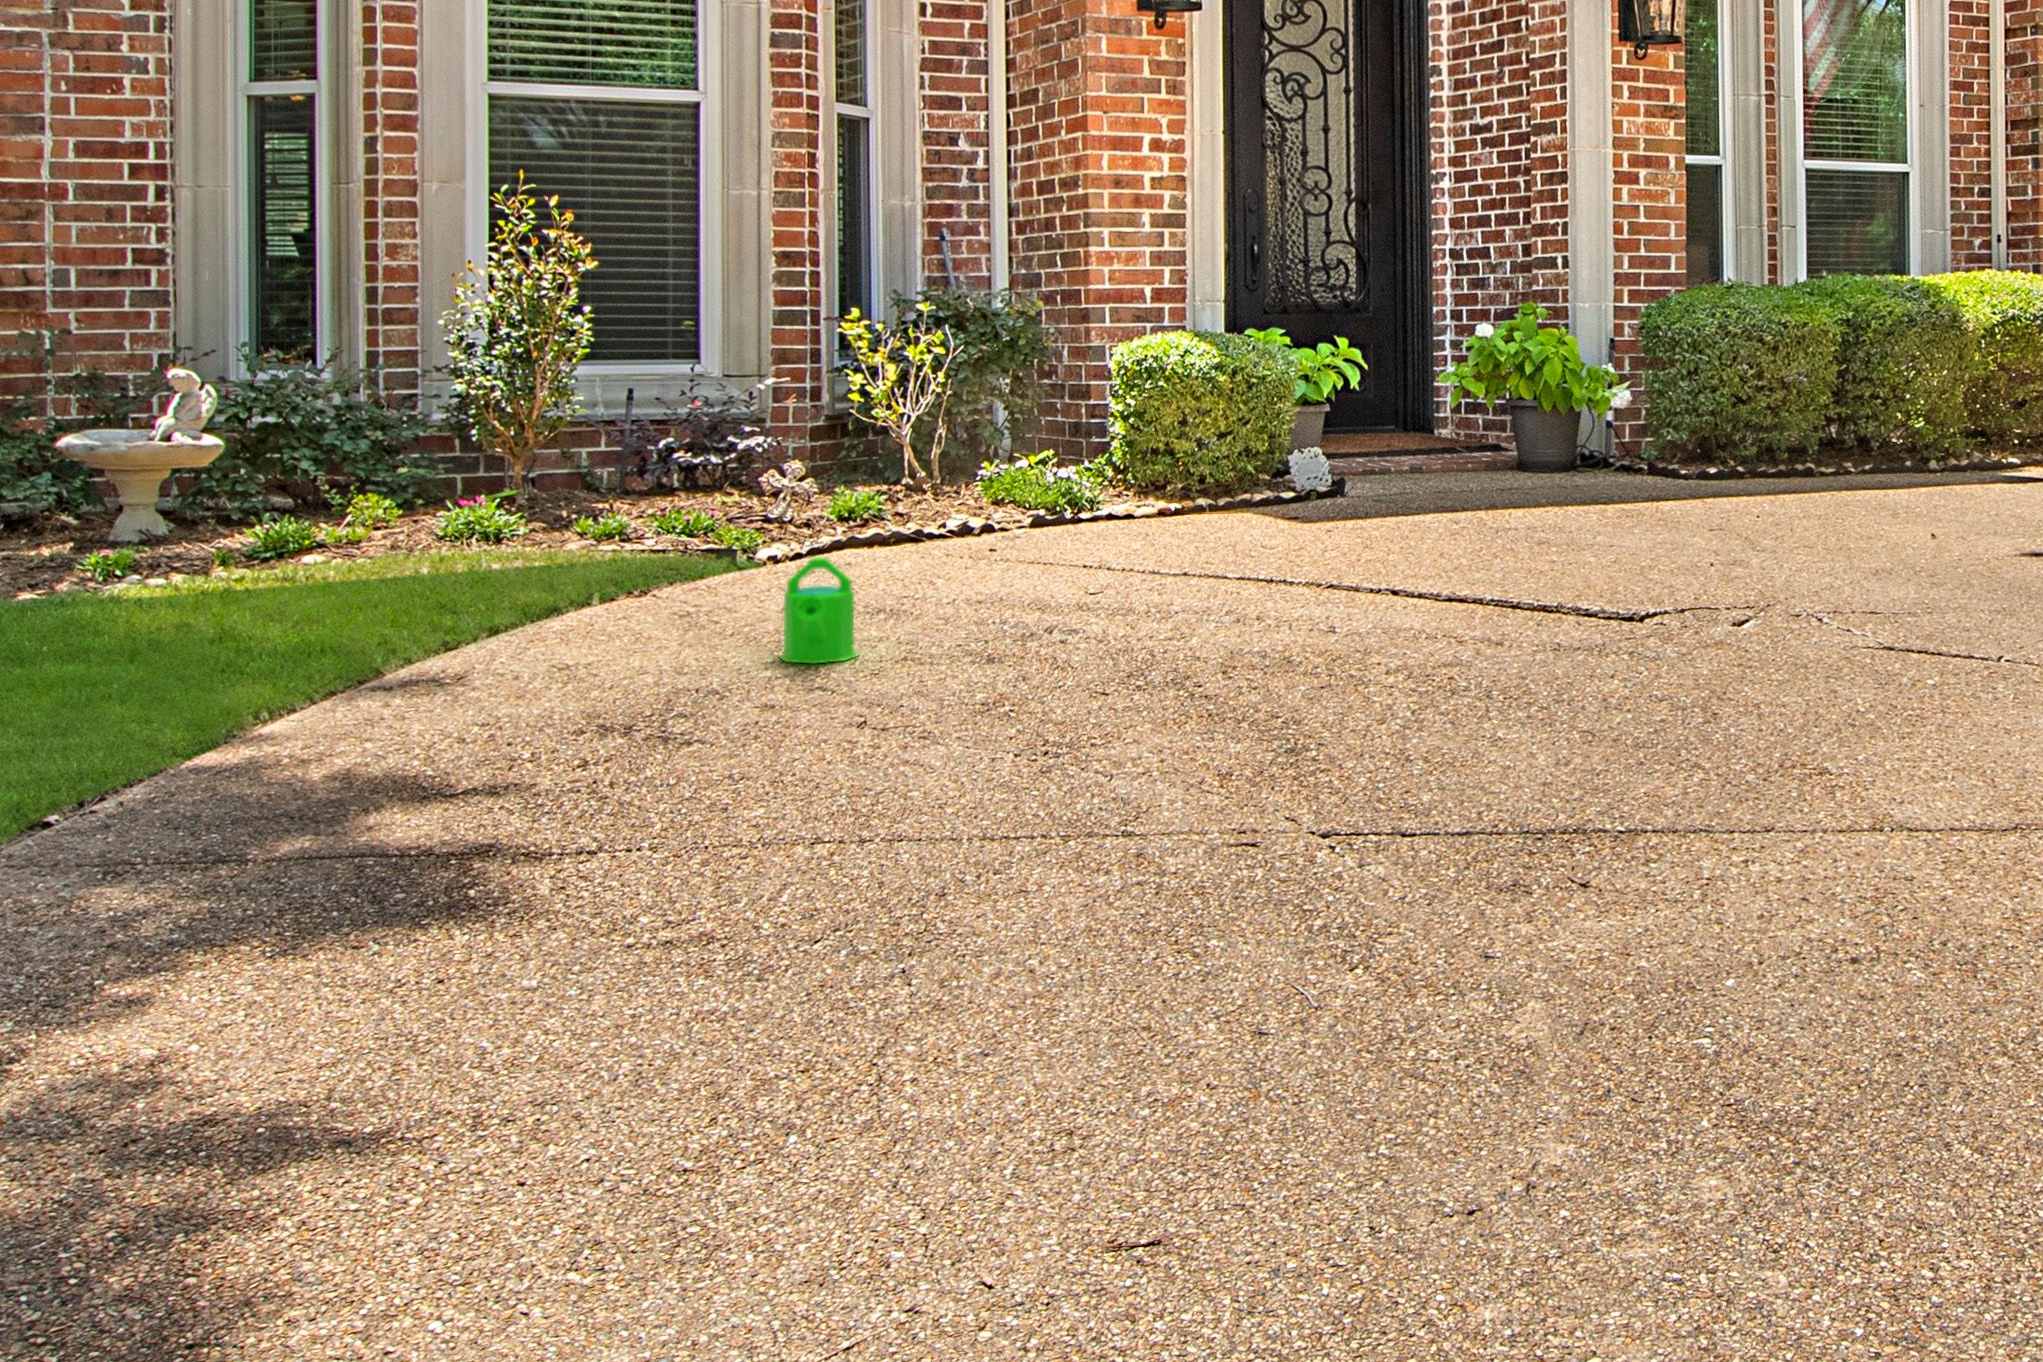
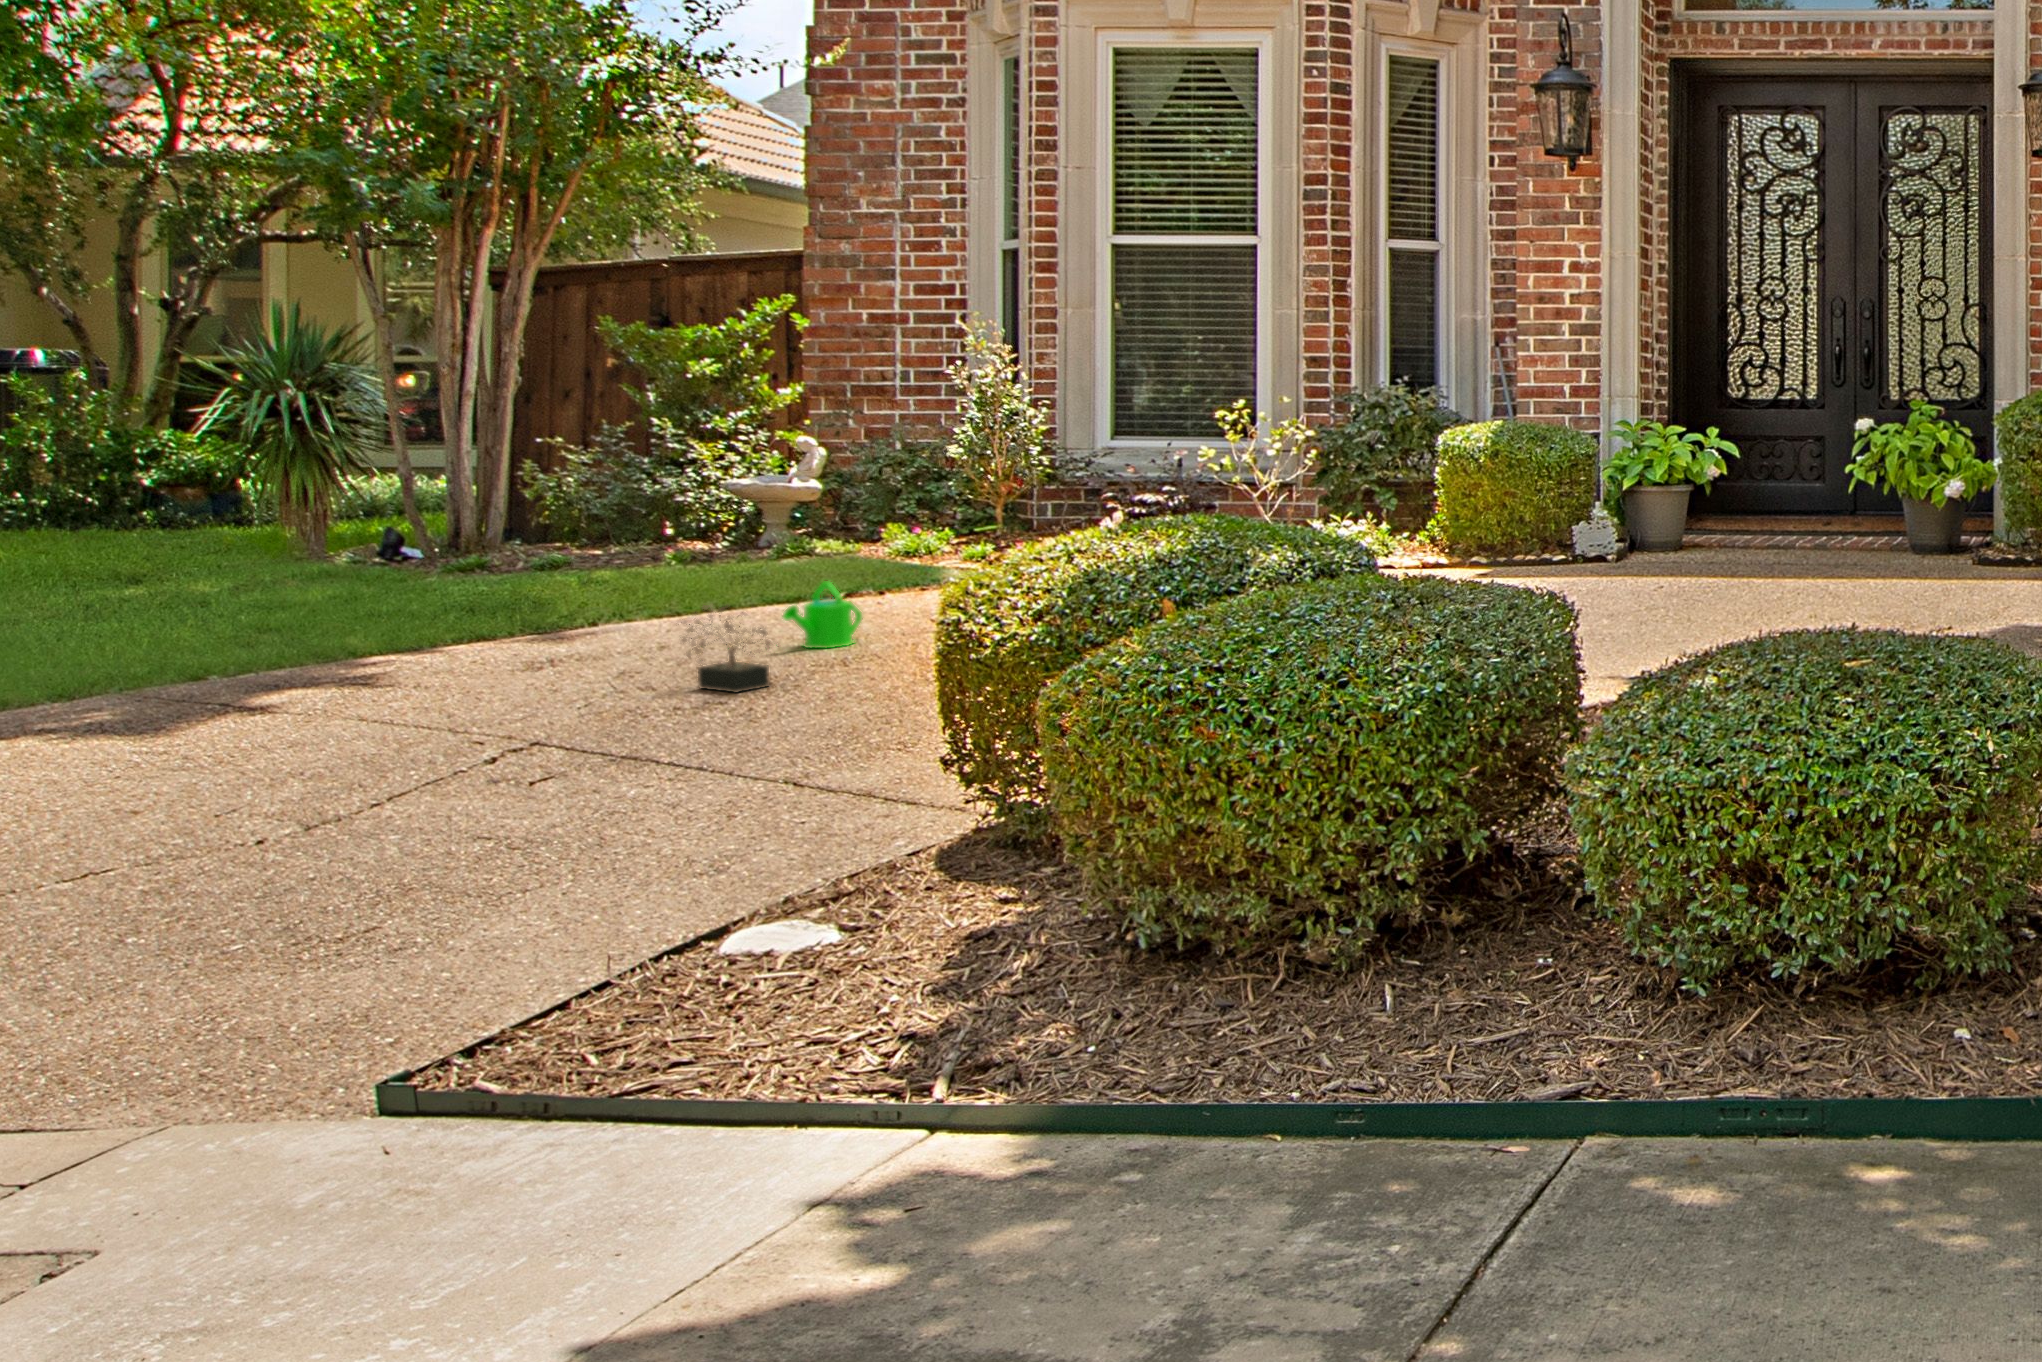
decorative plant: none [878,589,1042,728] -> present [681,605,779,692]

